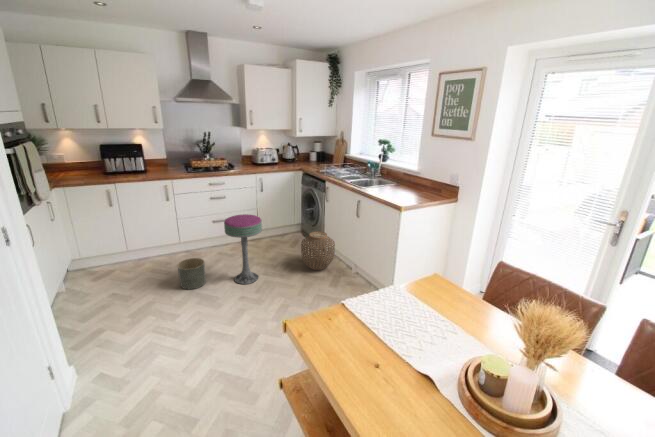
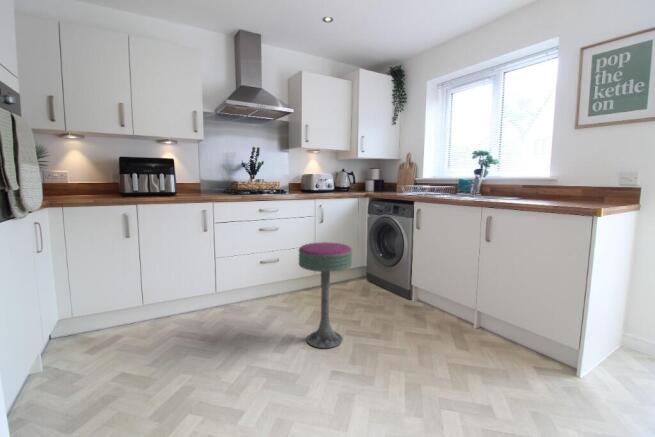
woven basket: present [301,231,335,270] -> none [393,268,443,324]
planter: present [177,258,206,289] -> none [227,309,266,360]

